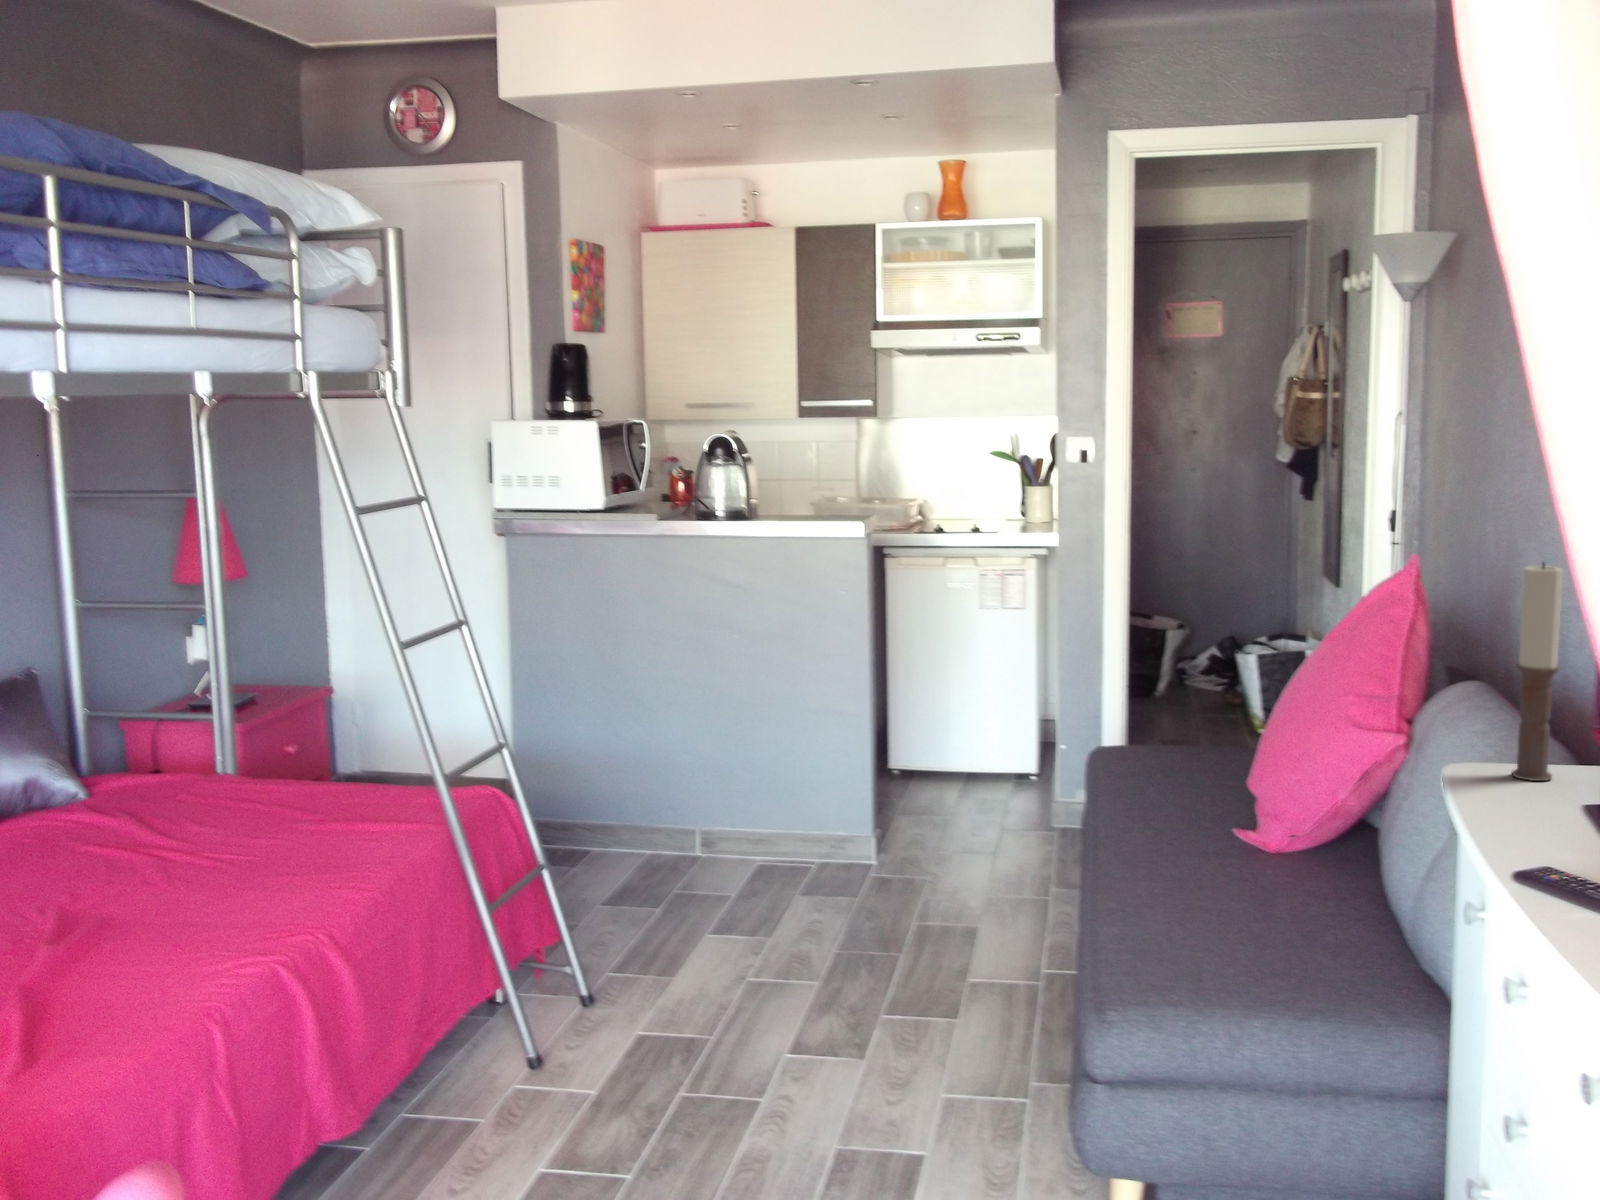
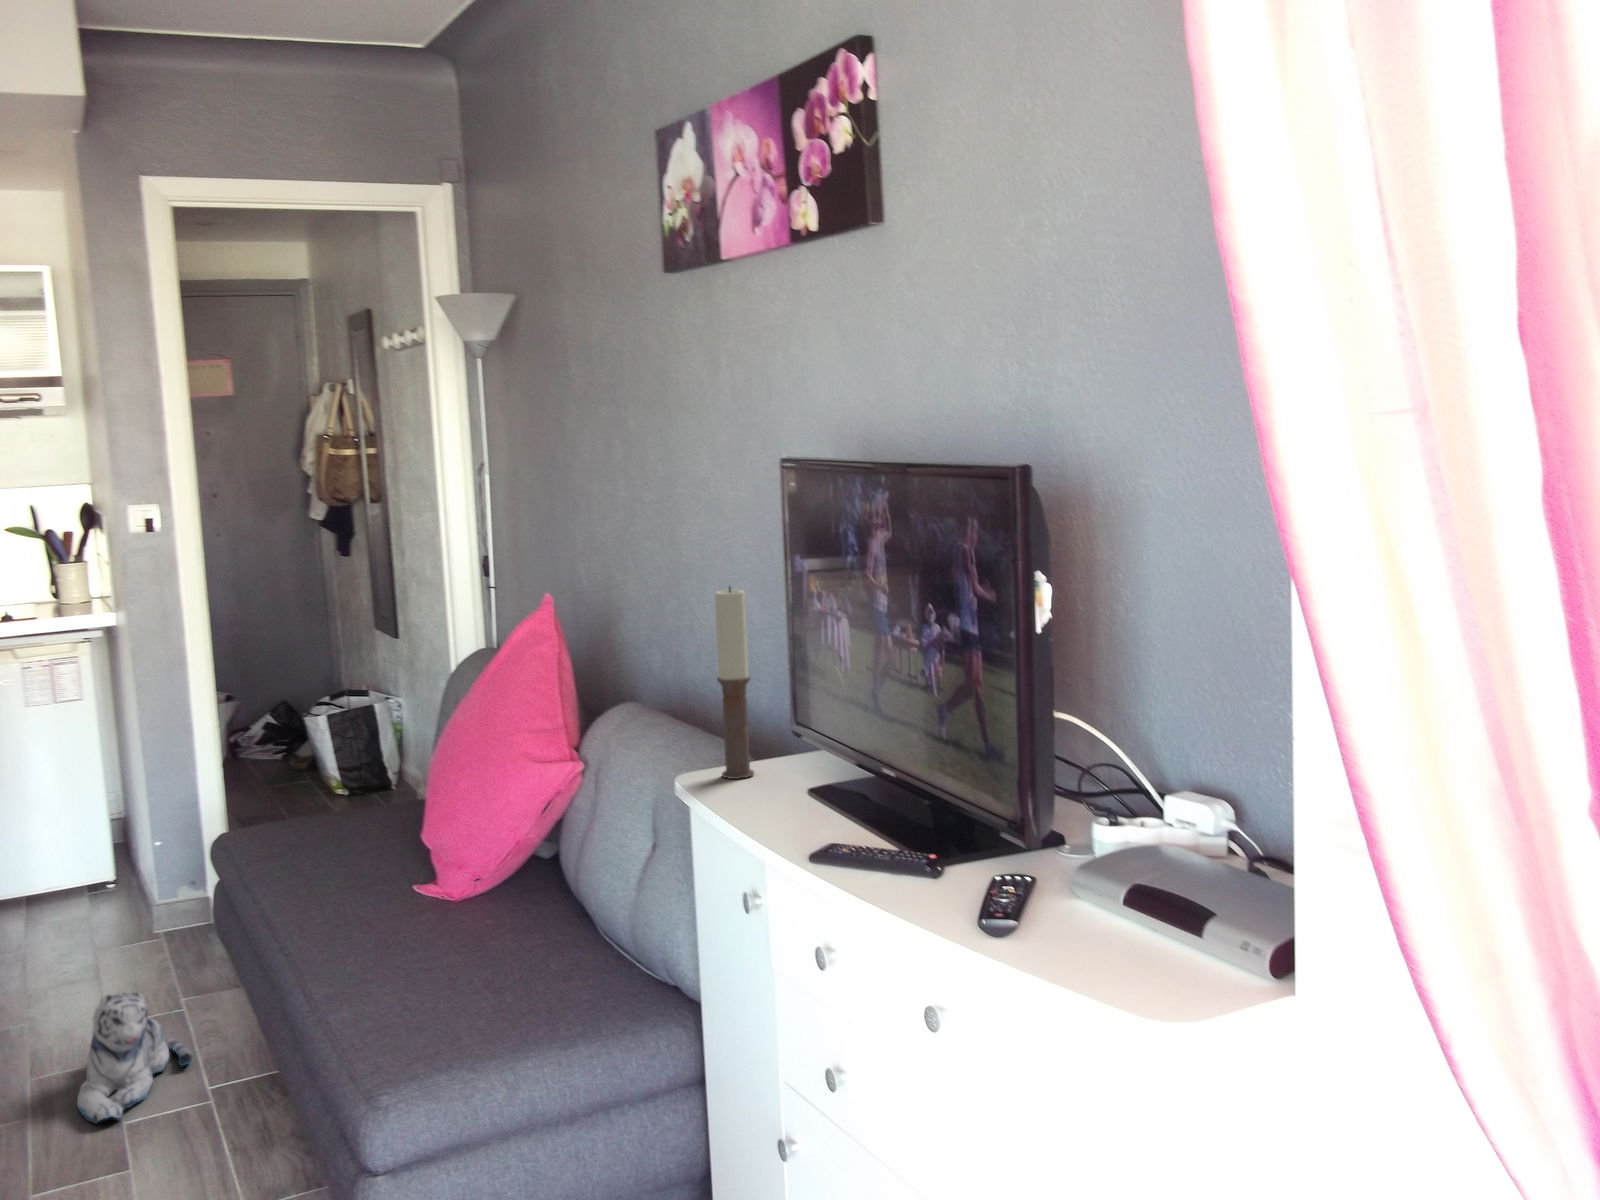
plush toy: none [939,866,1040,974] -> present [77,993,191,1124]

